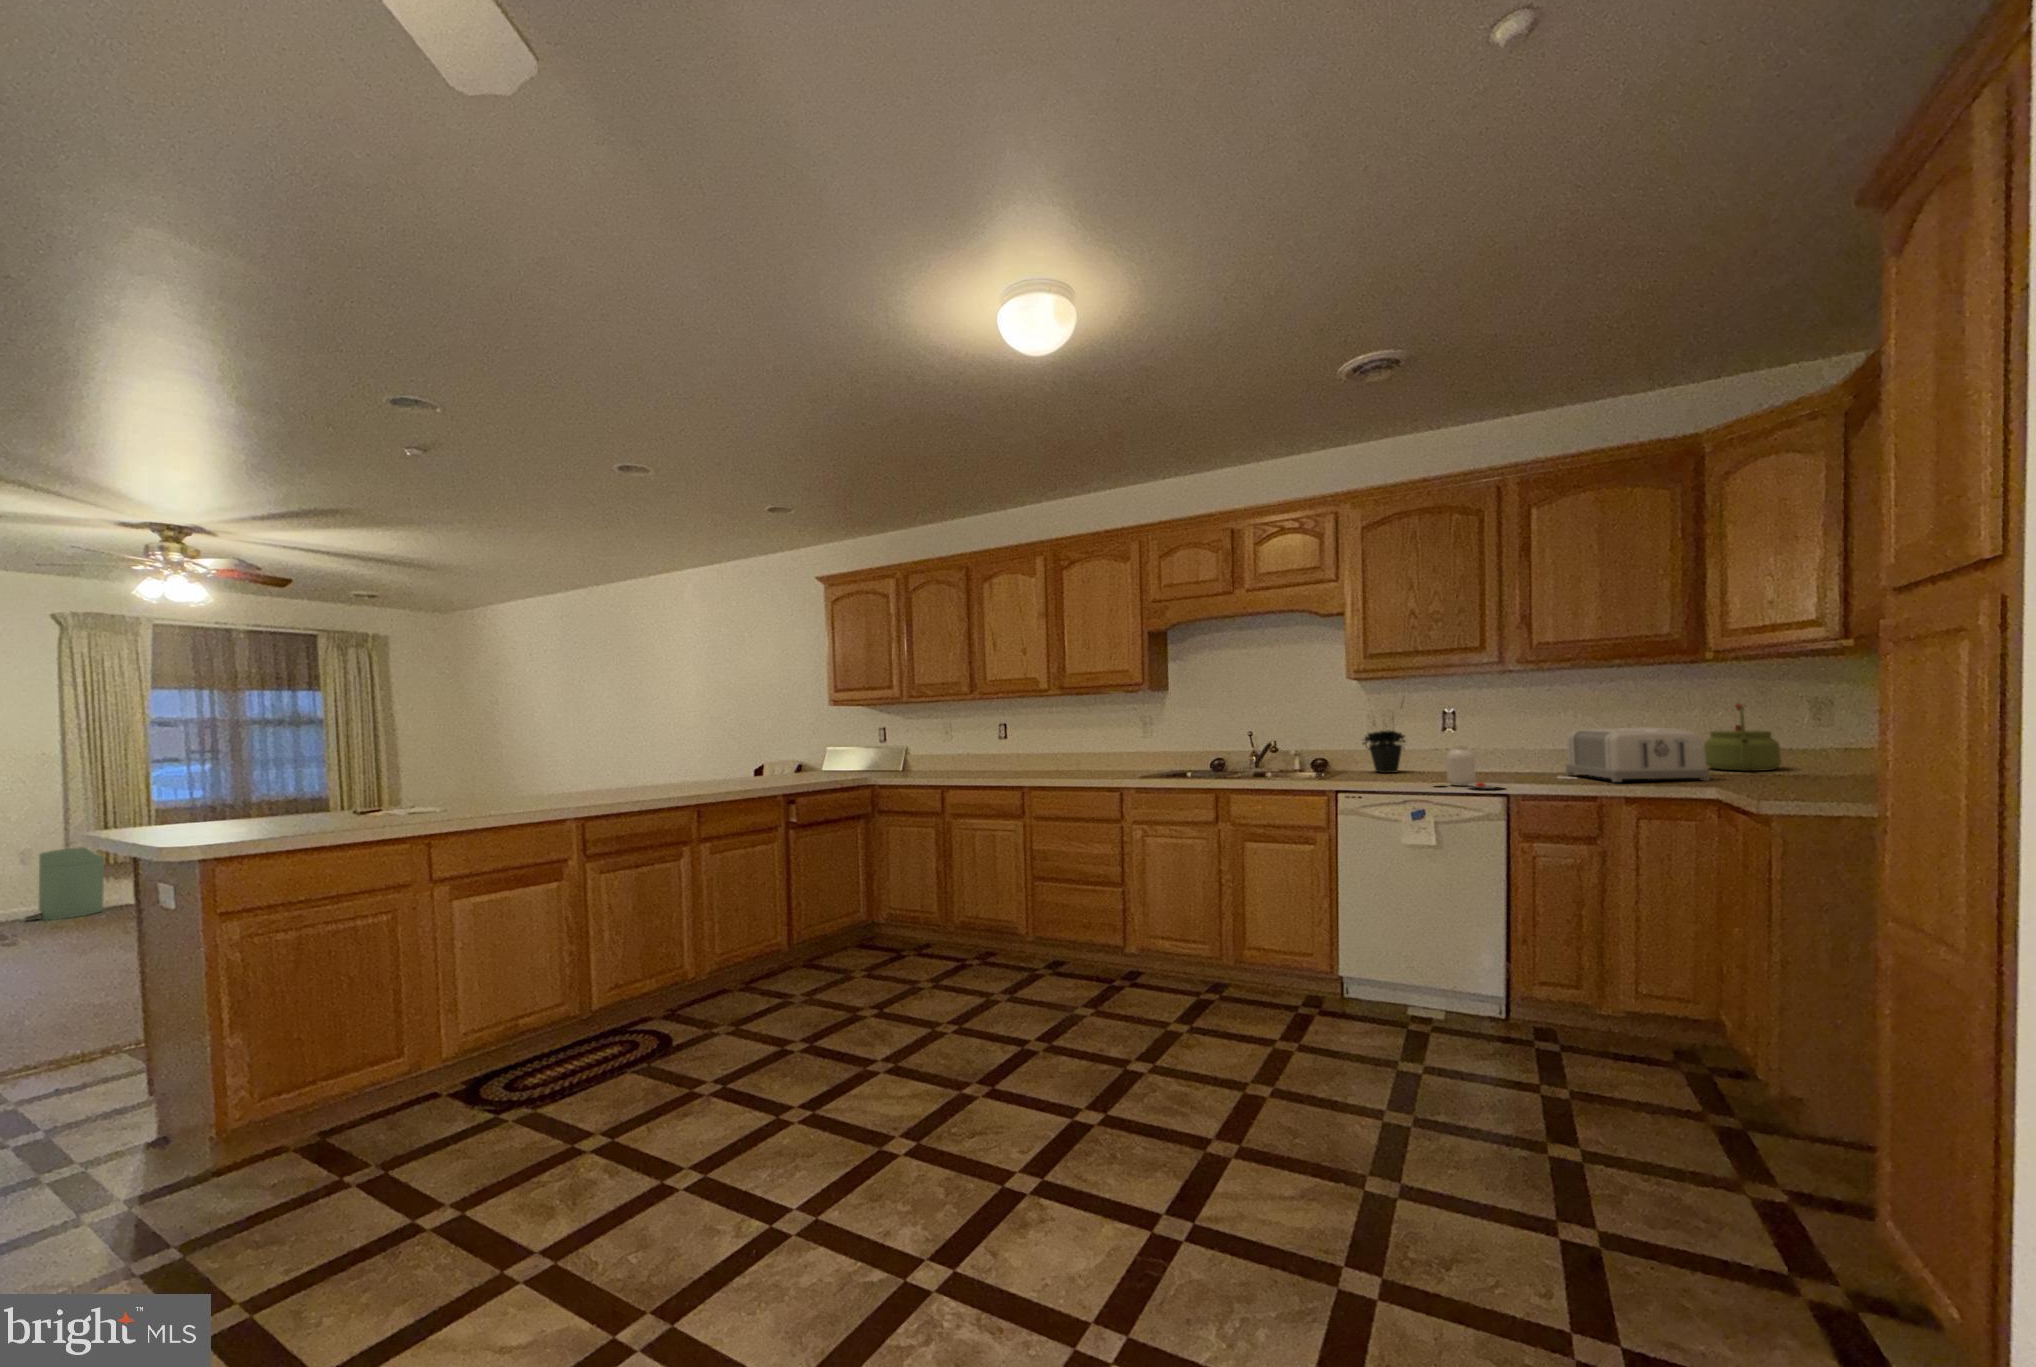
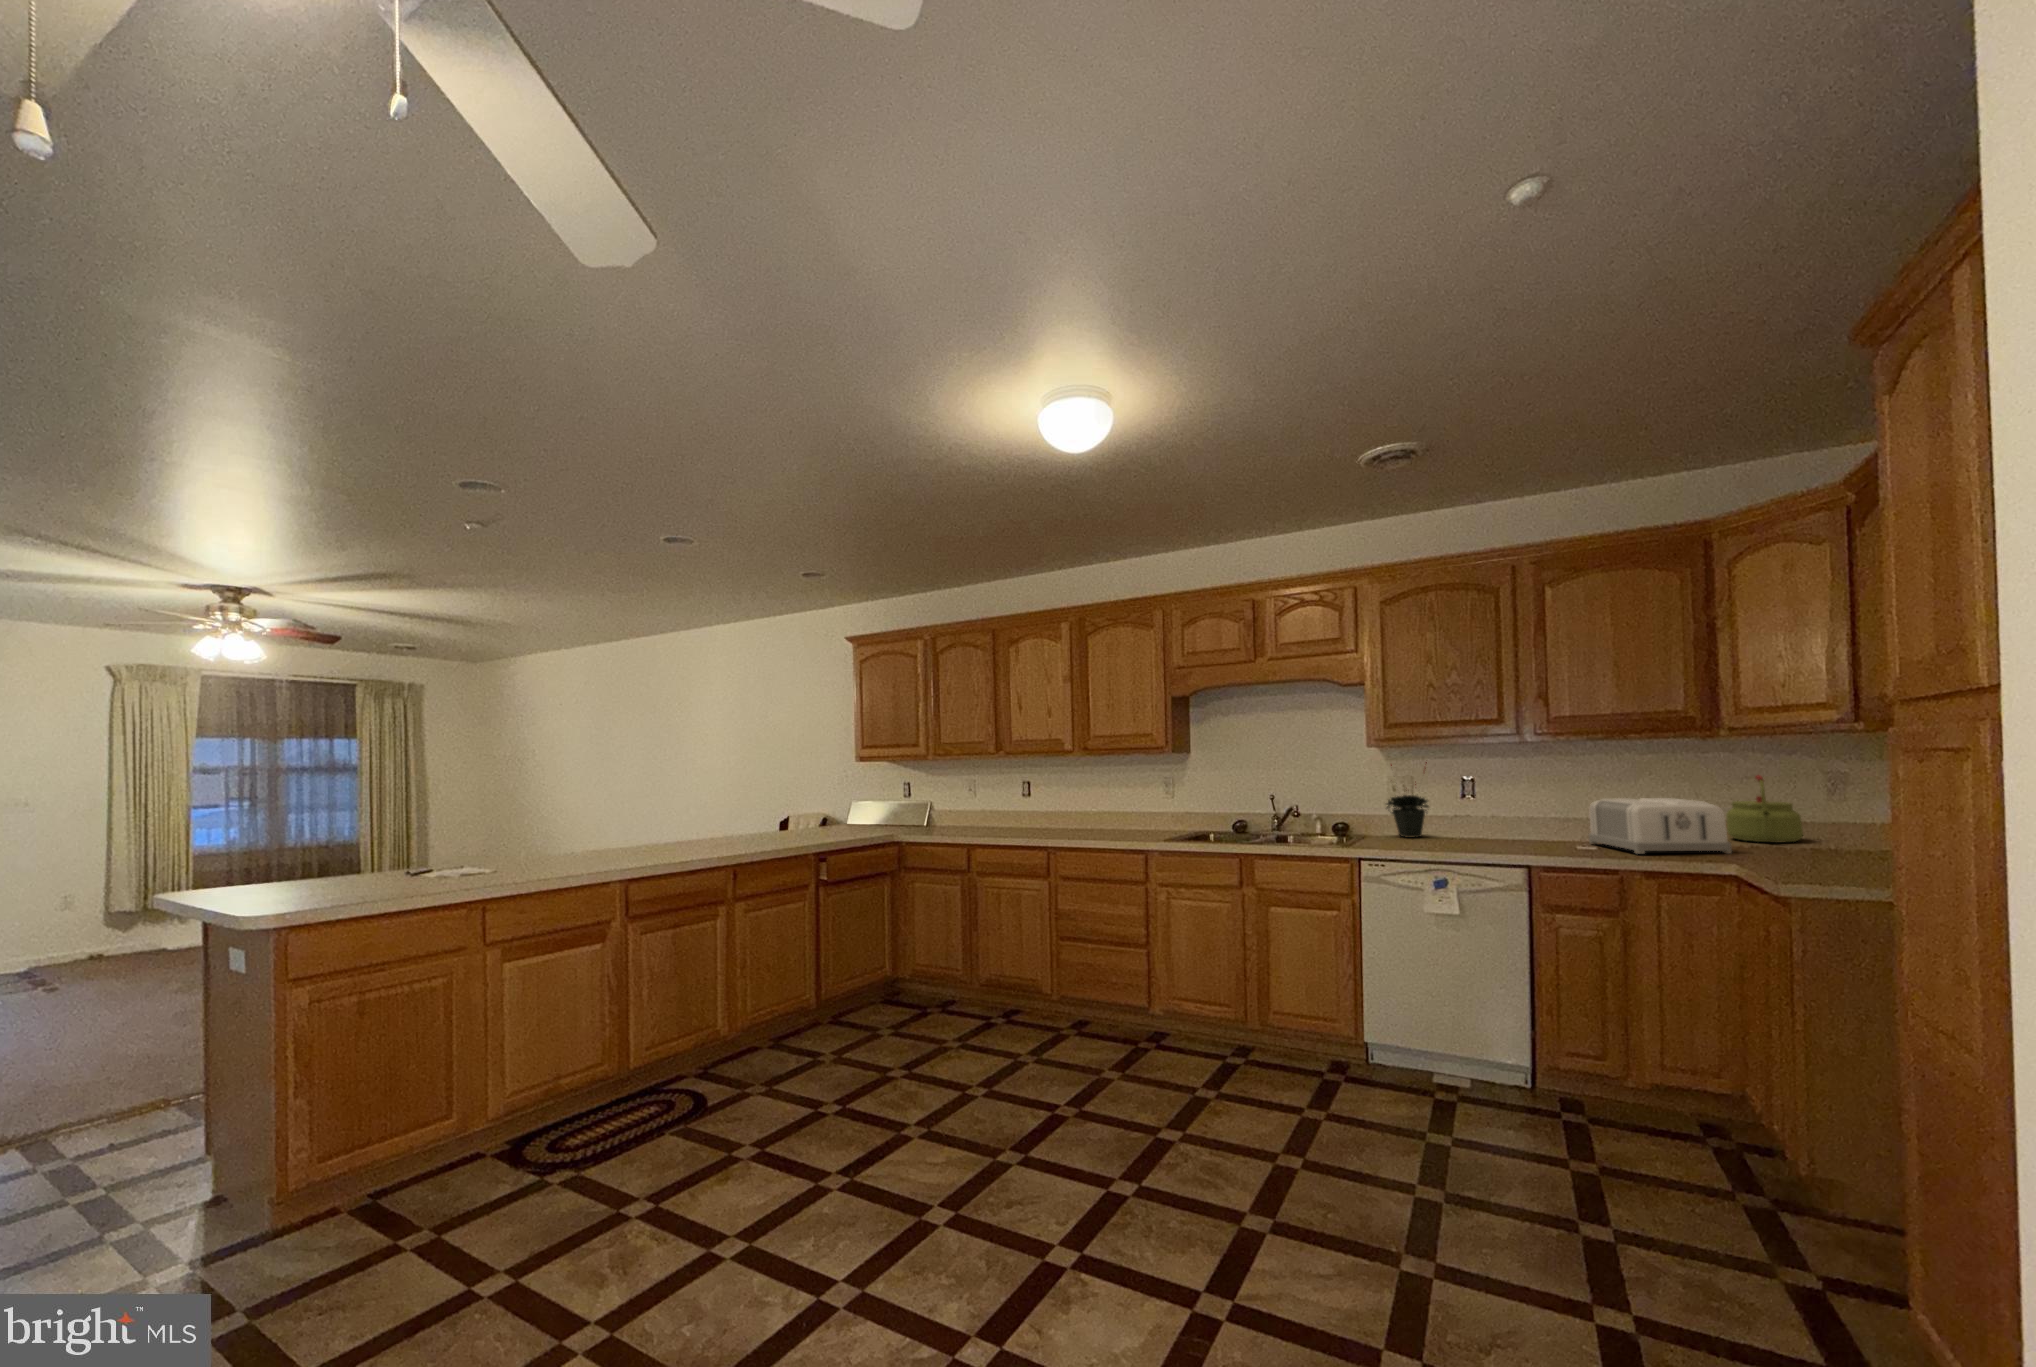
jar: present [1446,745,1503,789] -> none [1456,814,1529,859]
trash can: present [27,847,104,920] -> none [62,893,141,967]

